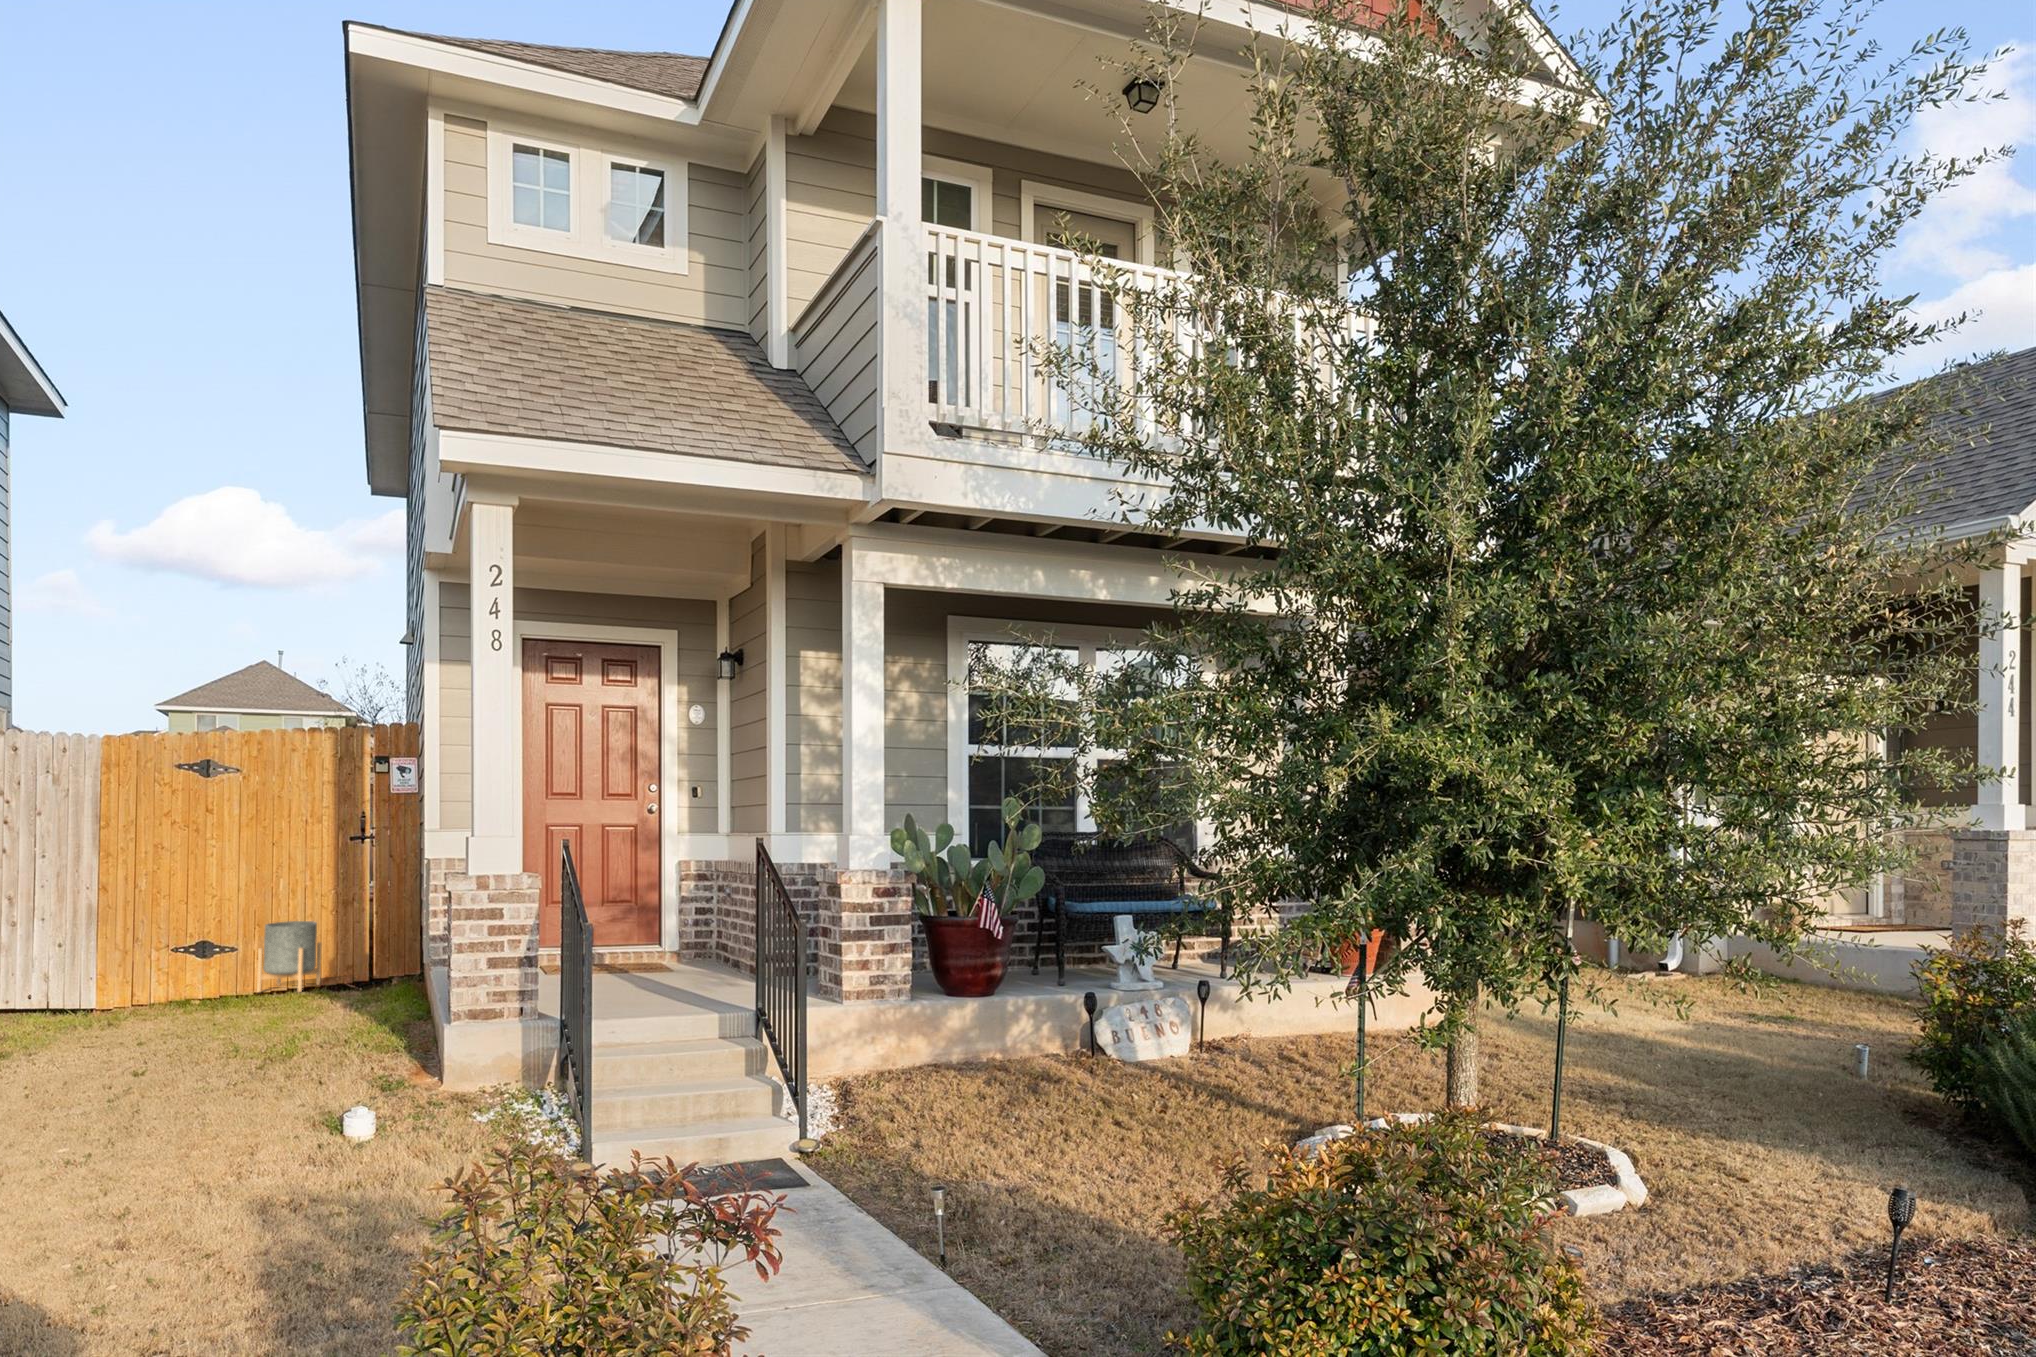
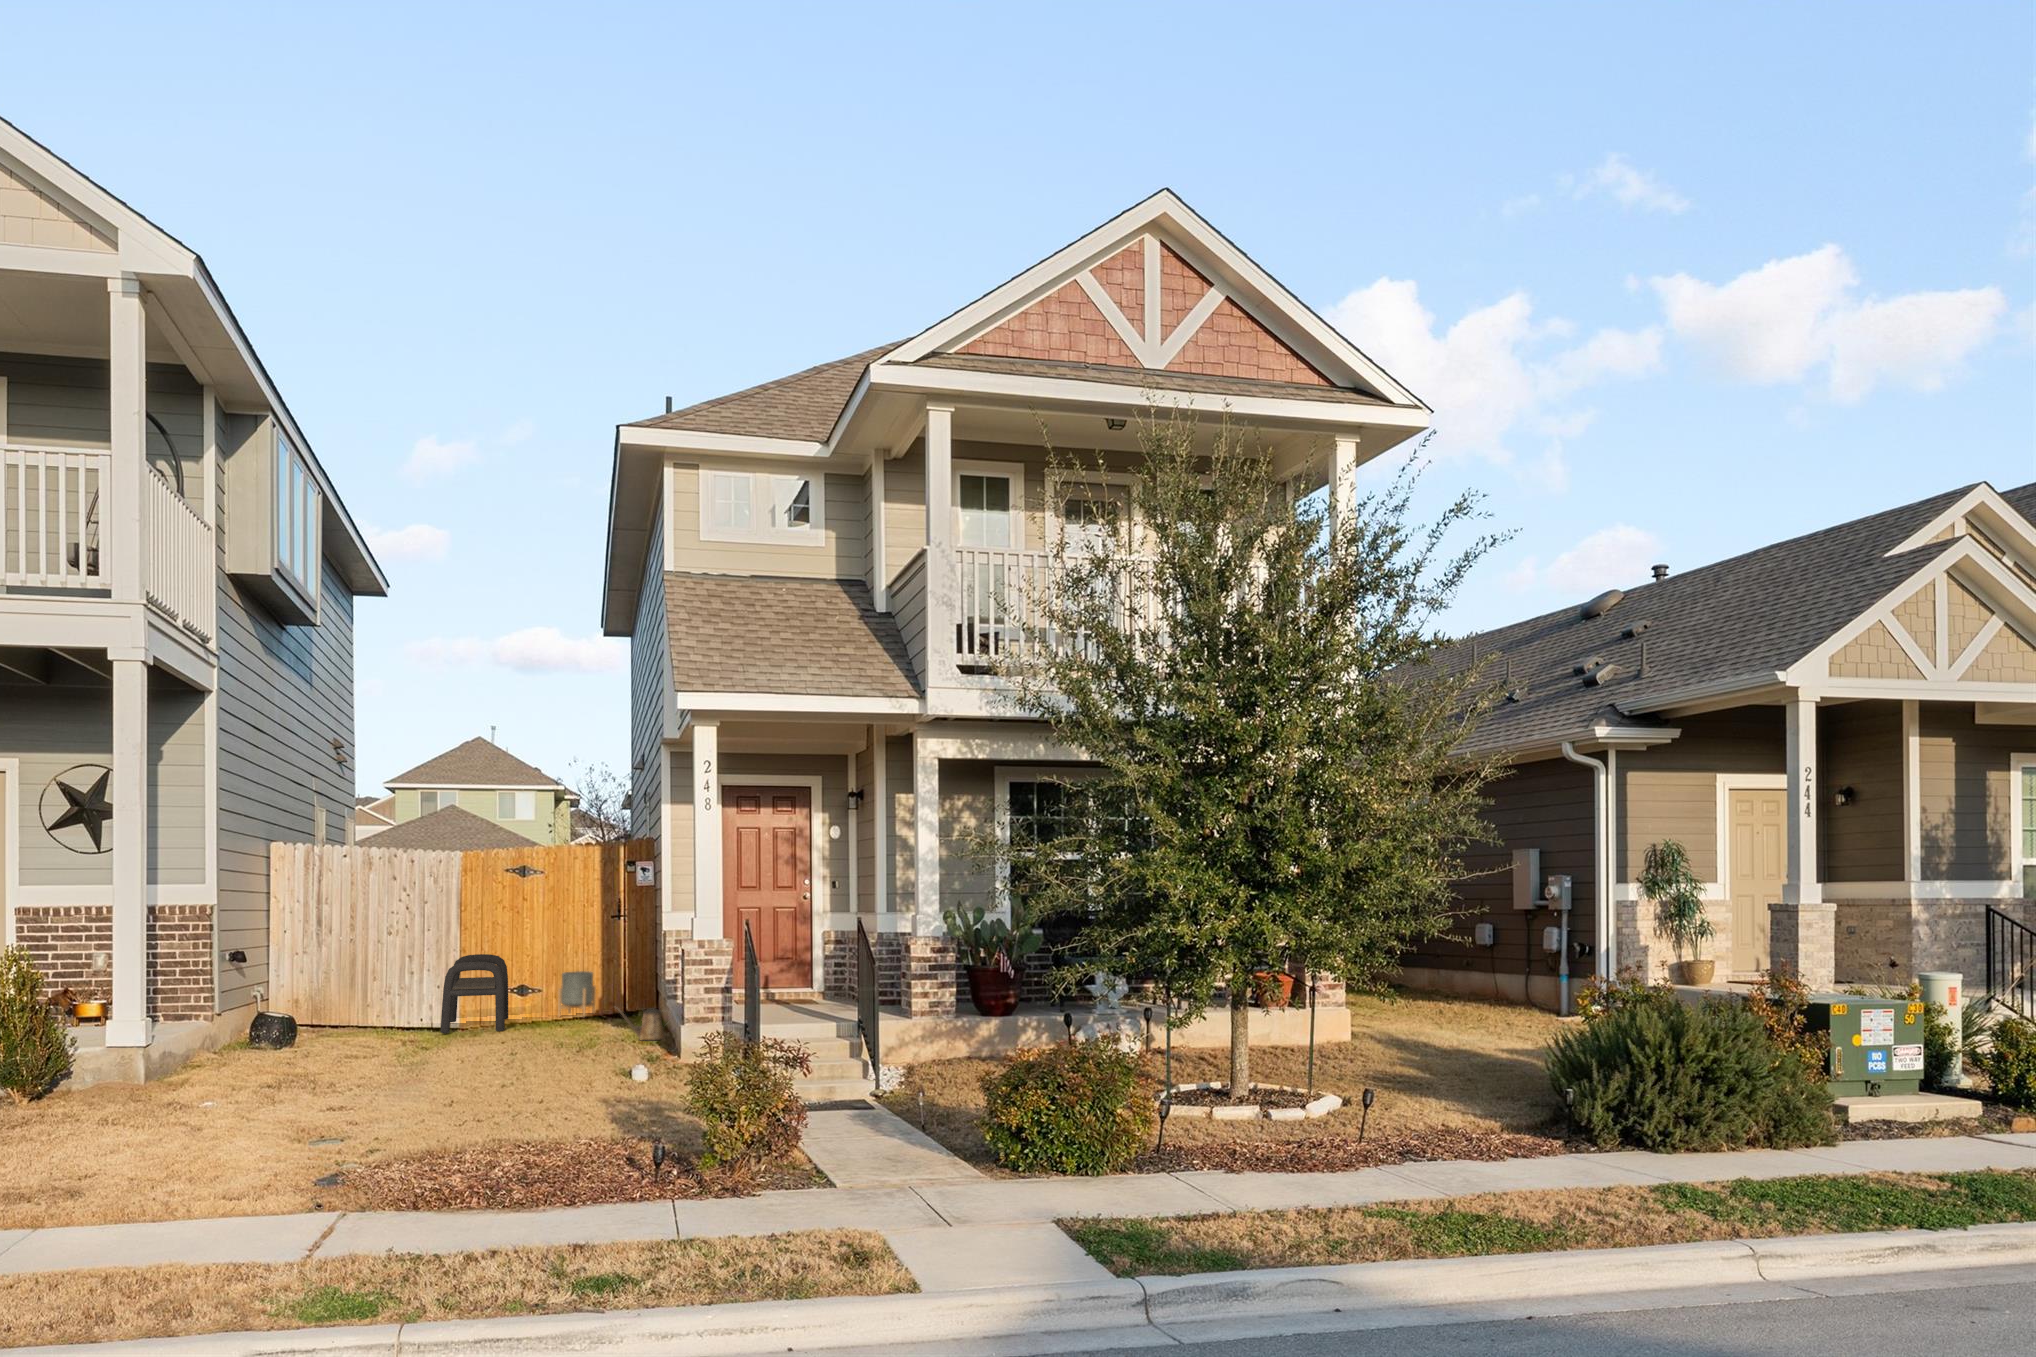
bench: none [39,897,175,1029] -> present [440,954,508,1033]
watering can: none [334,985,435,1040] -> present [616,1008,665,1041]

